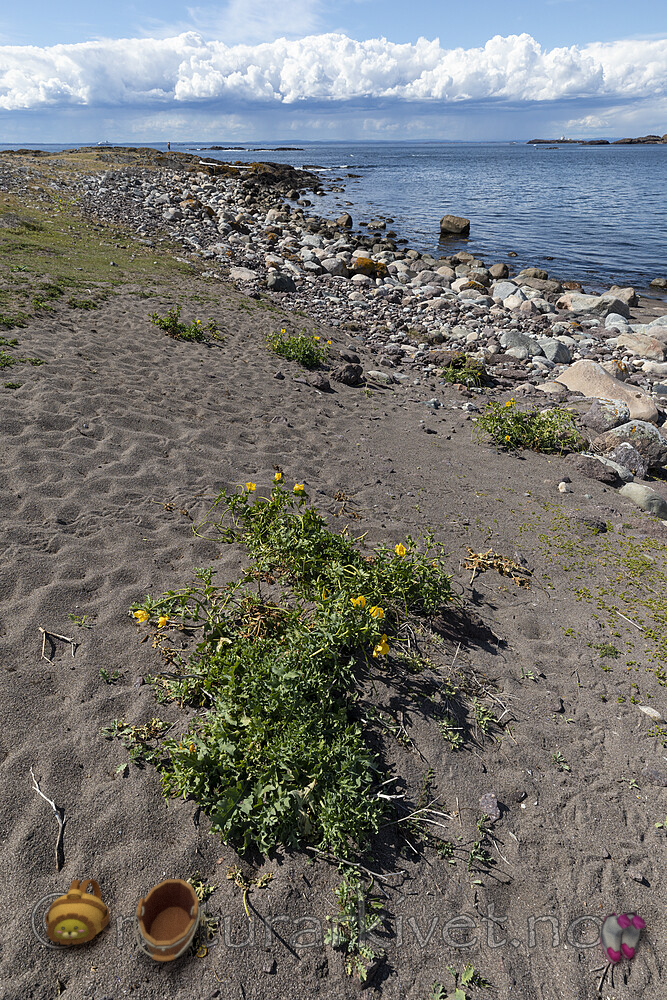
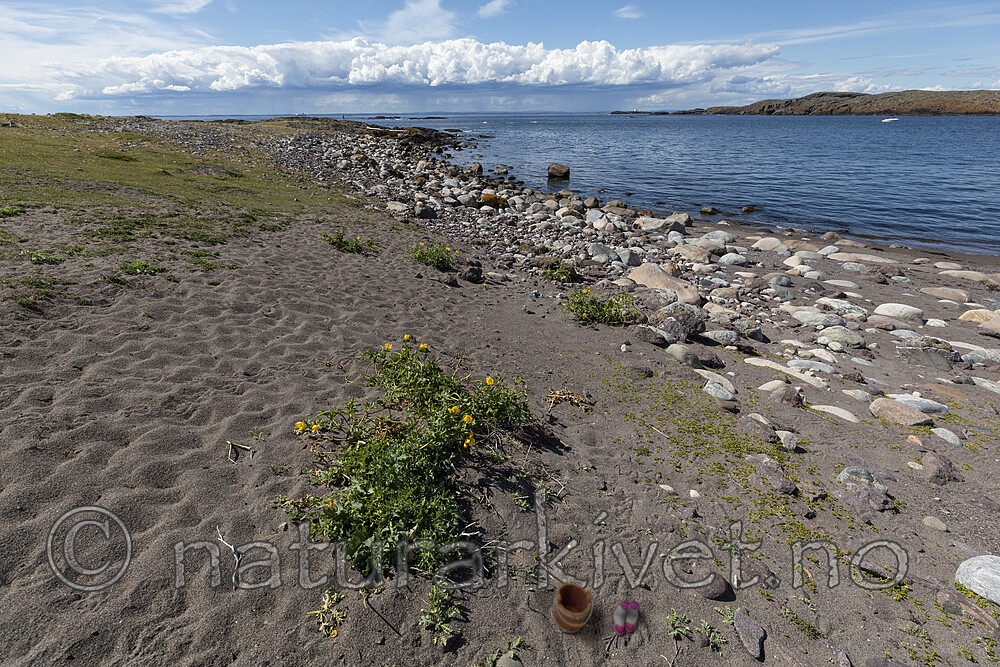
backpack: present [45,879,110,945] -> none [225,583,270,627]
bucket: present [134,879,200,961] -> present [554,583,594,633]

